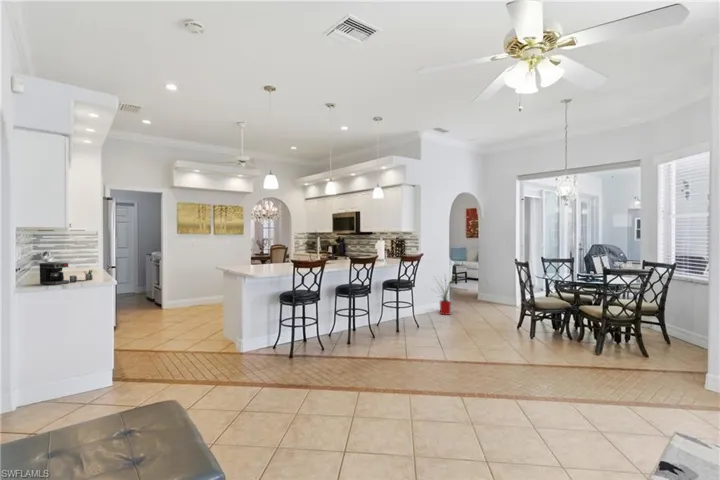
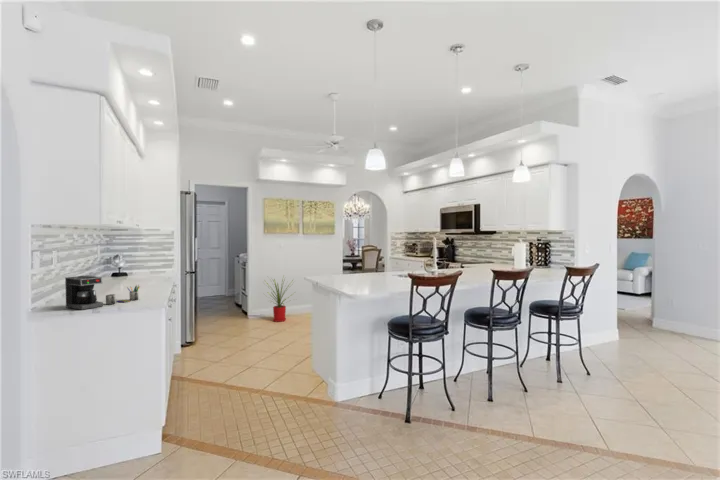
house plant: present [440,279,452,315] -> present [267,280,286,322]

